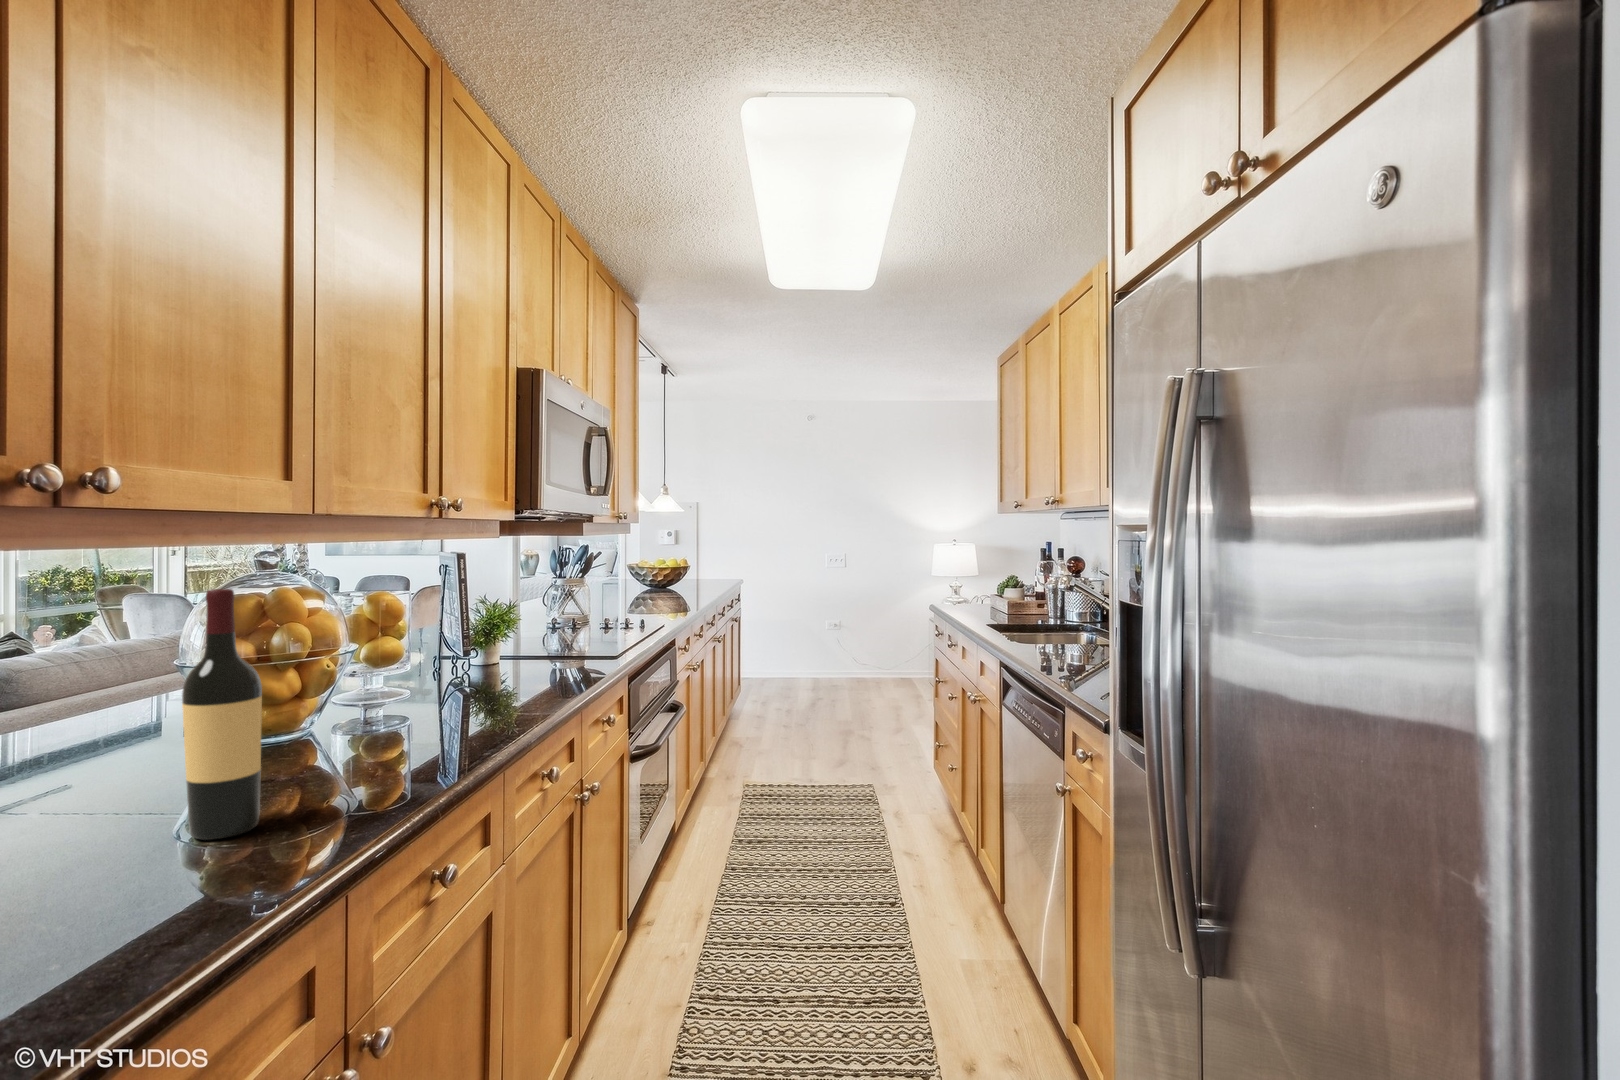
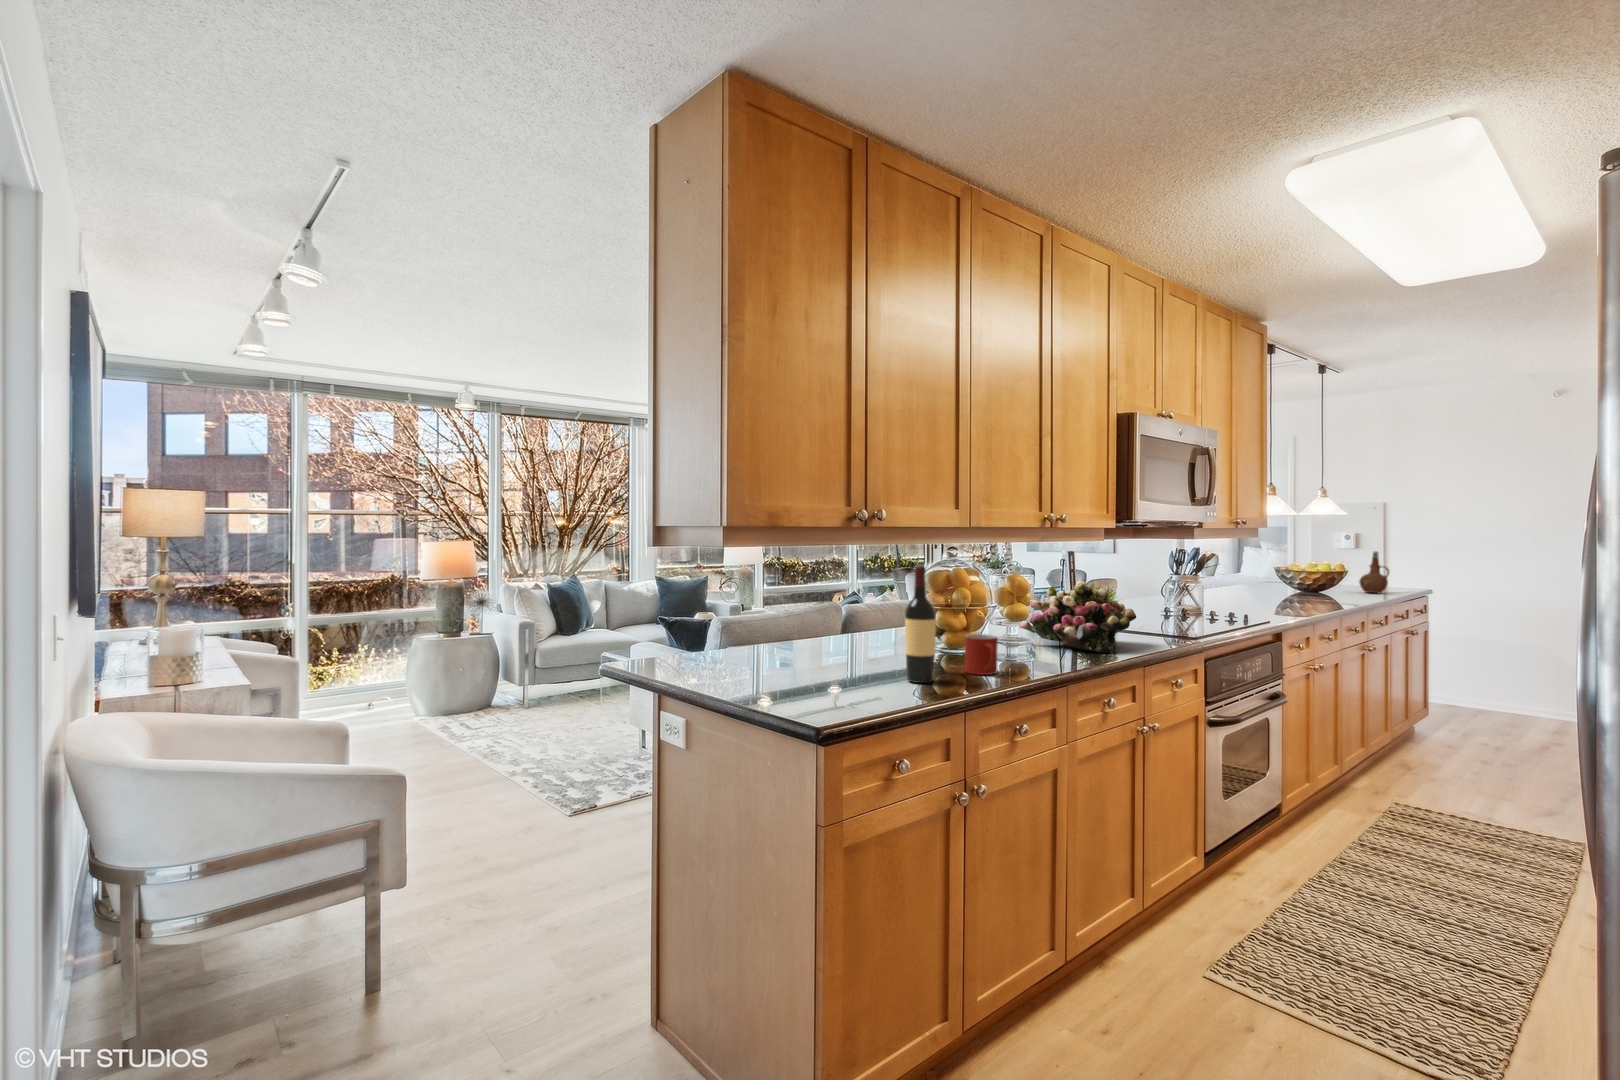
ceramic pitcher: none [693,545,716,585] -> present [1359,551,1389,593]
flower arrangement: none [384,594,563,696] -> present [1019,581,1136,653]
mug: none [315,704,386,784] -> present [965,634,998,675]

